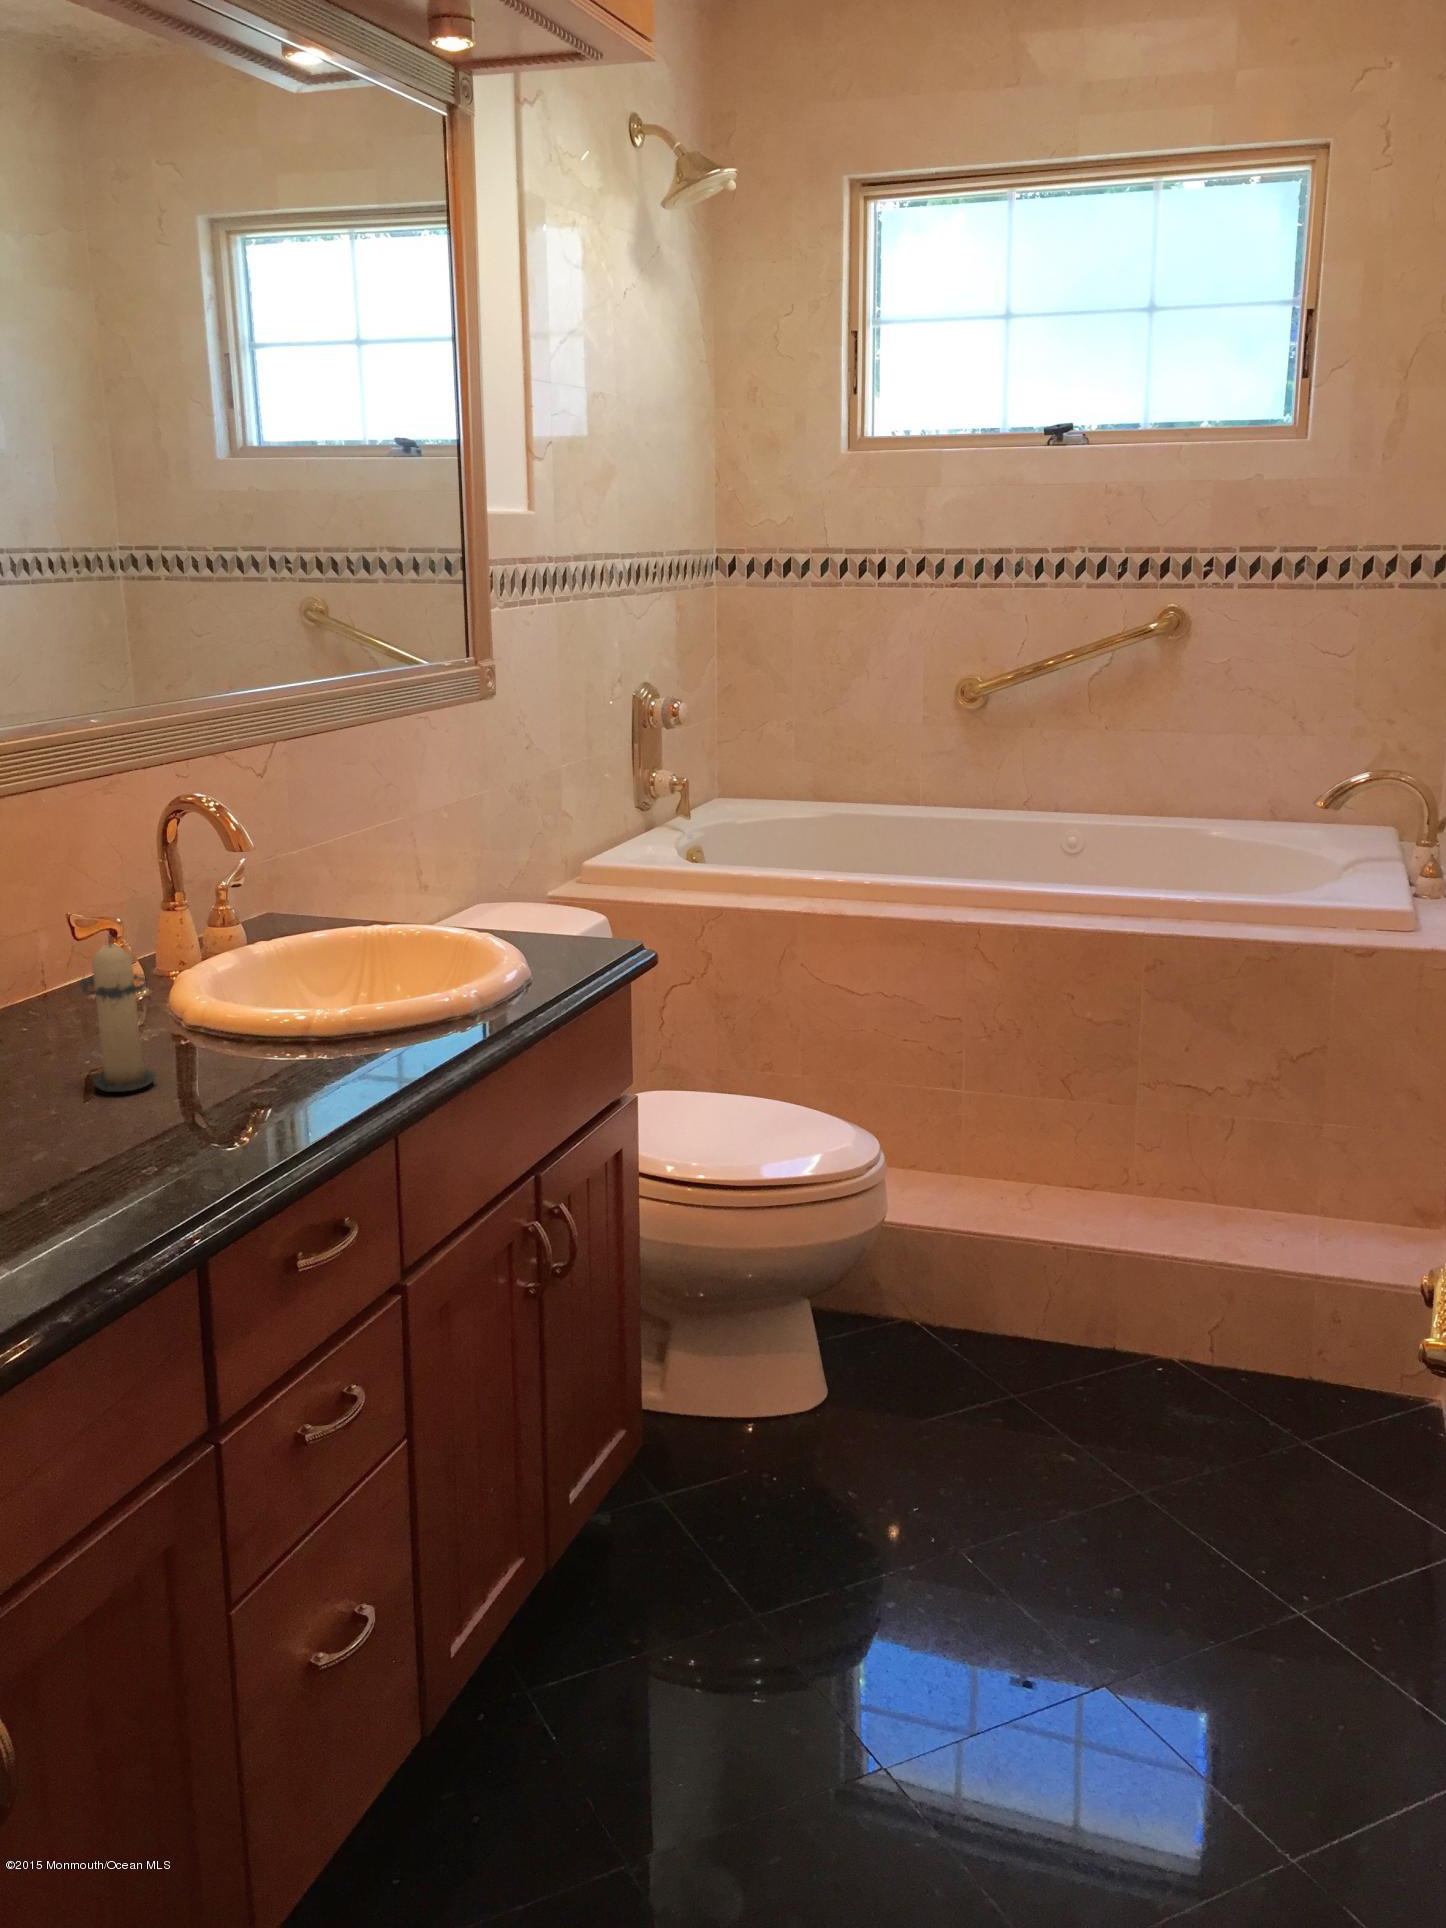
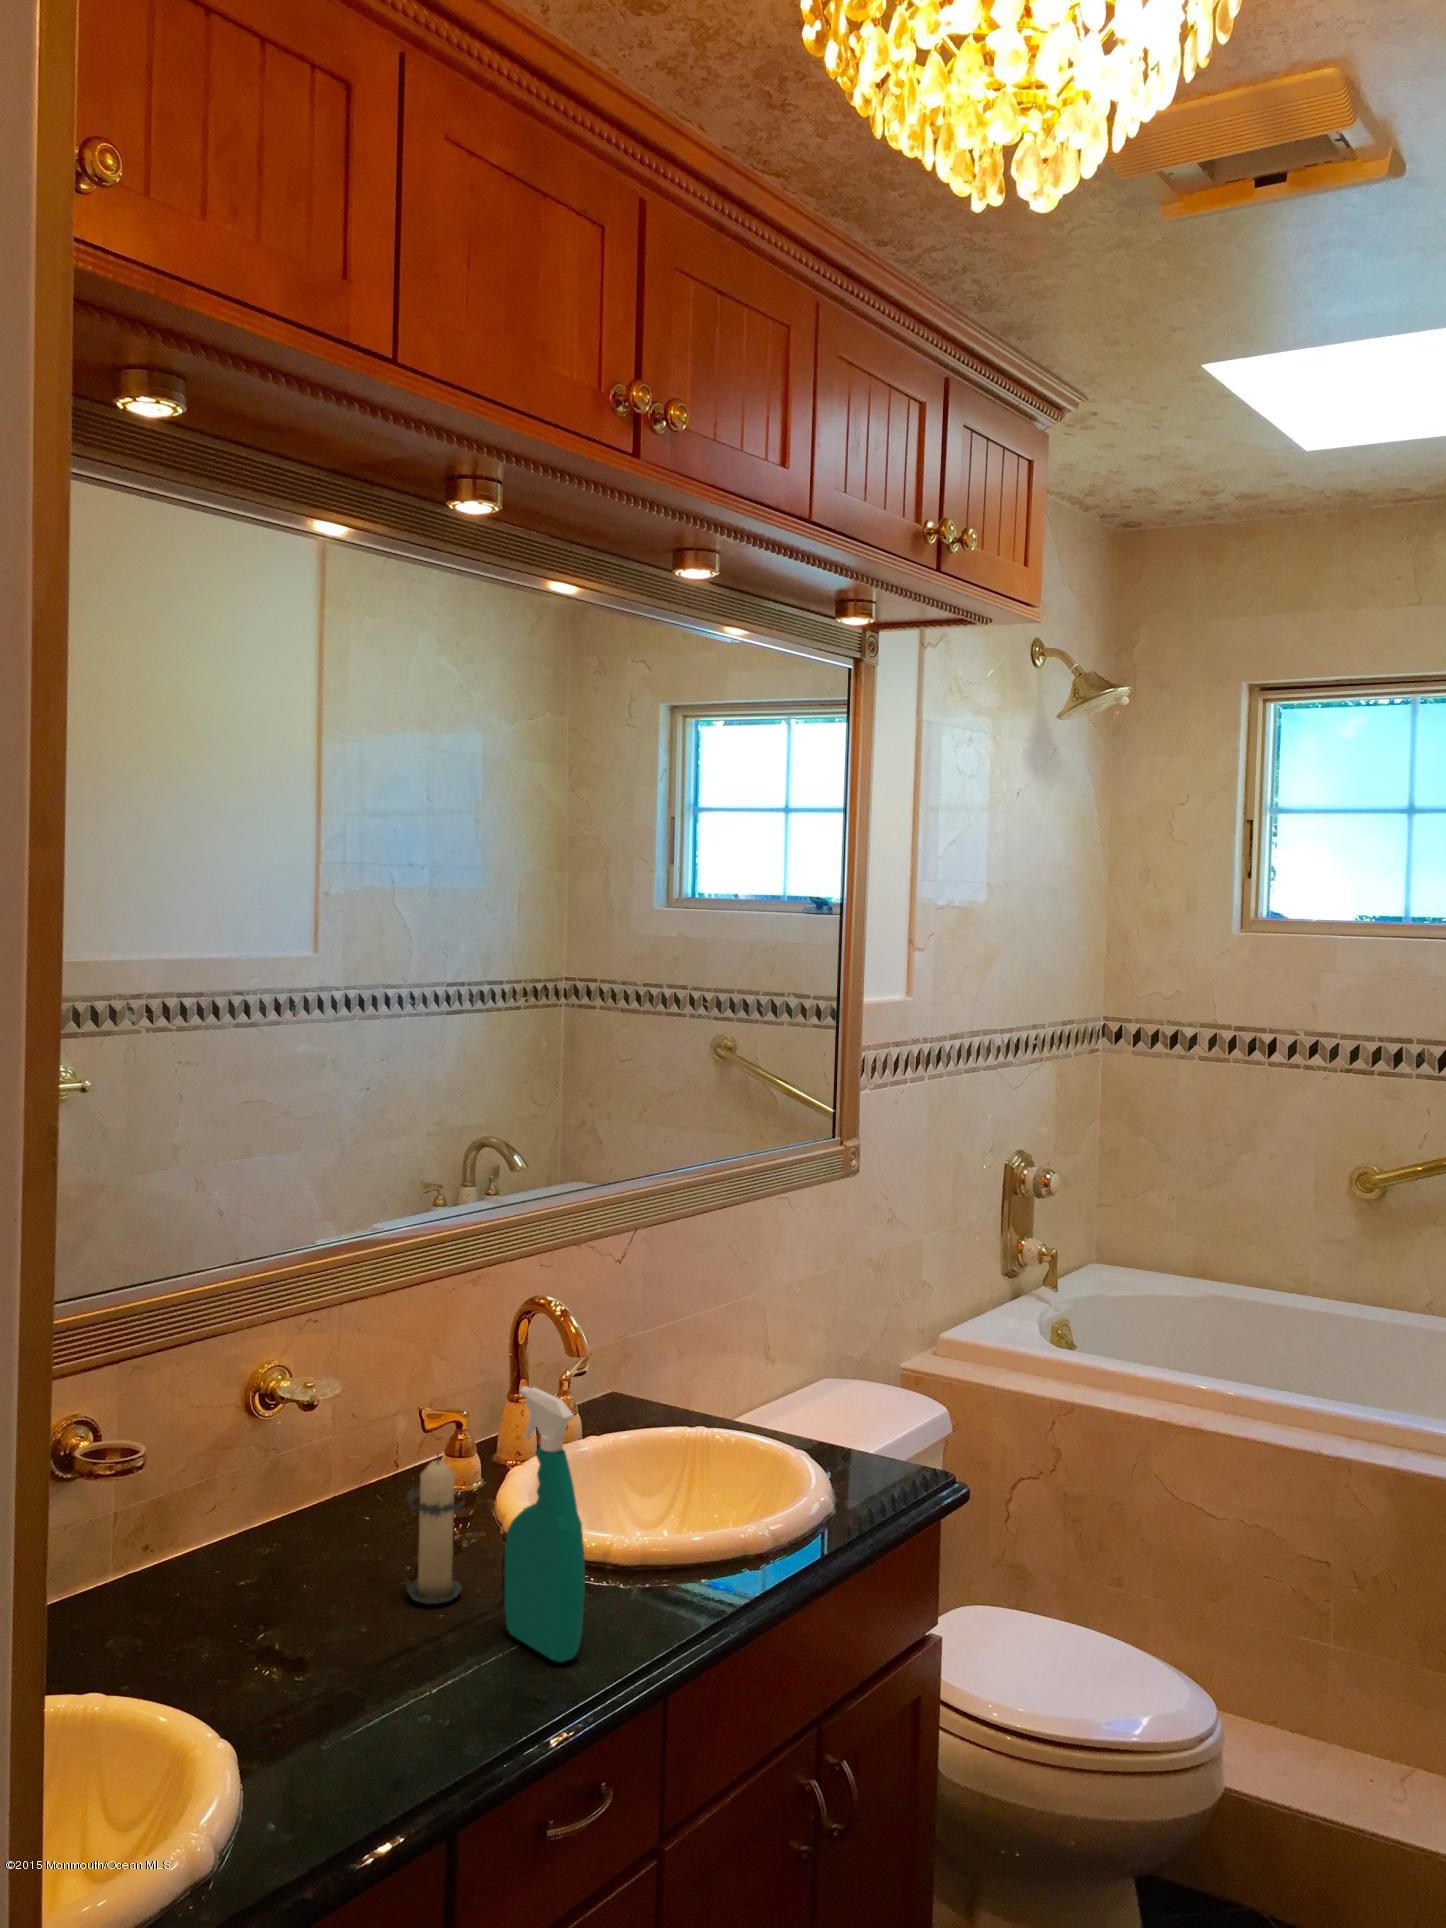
spray bottle: none [202,843,304,1119] -> present [504,1386,585,1662]

